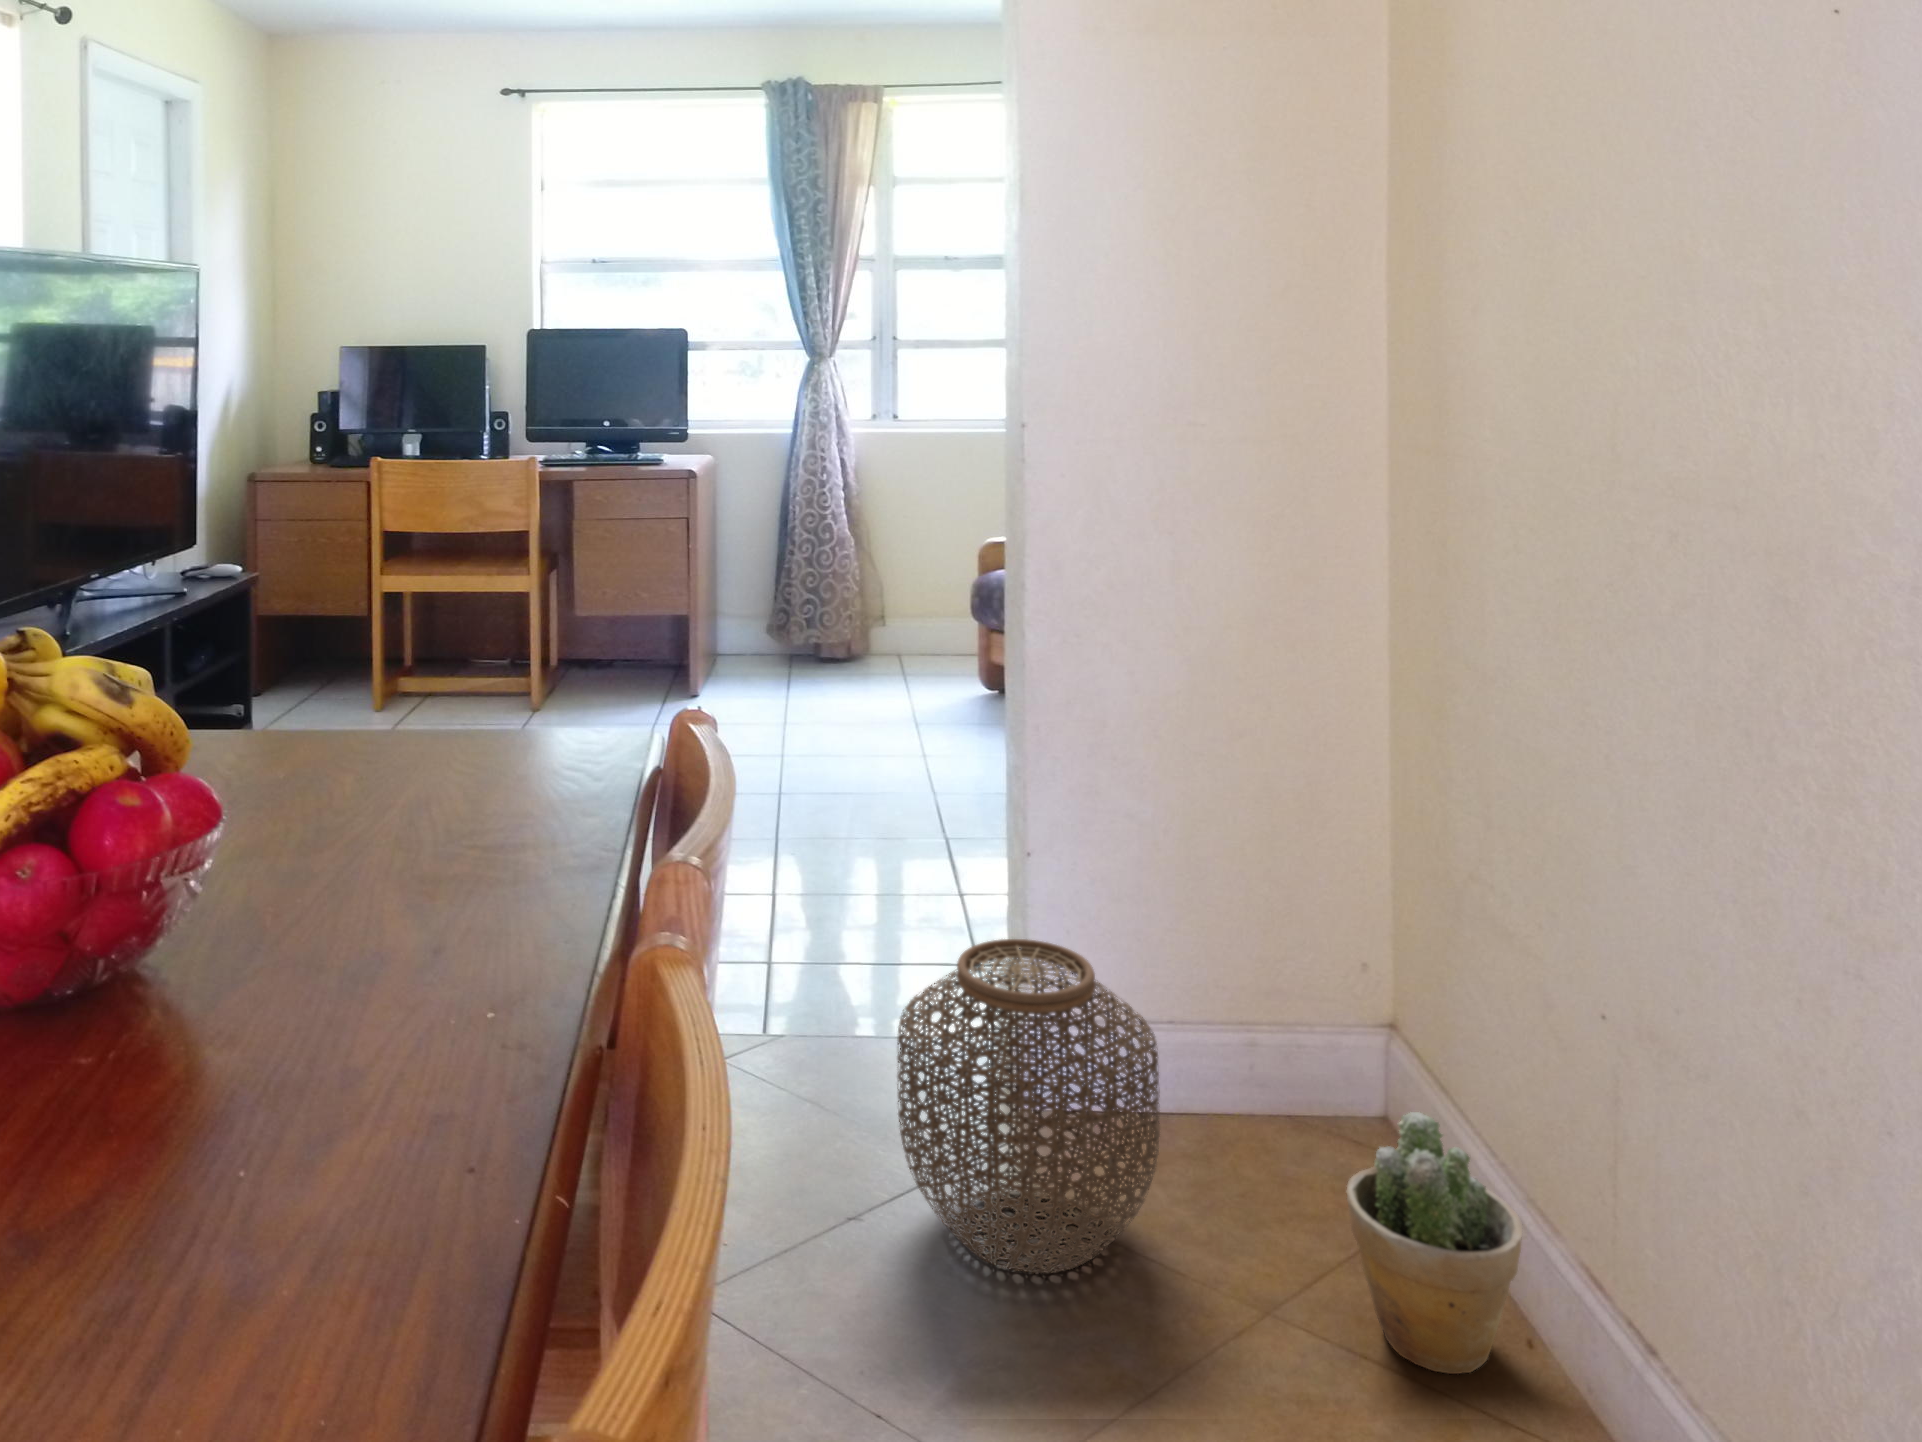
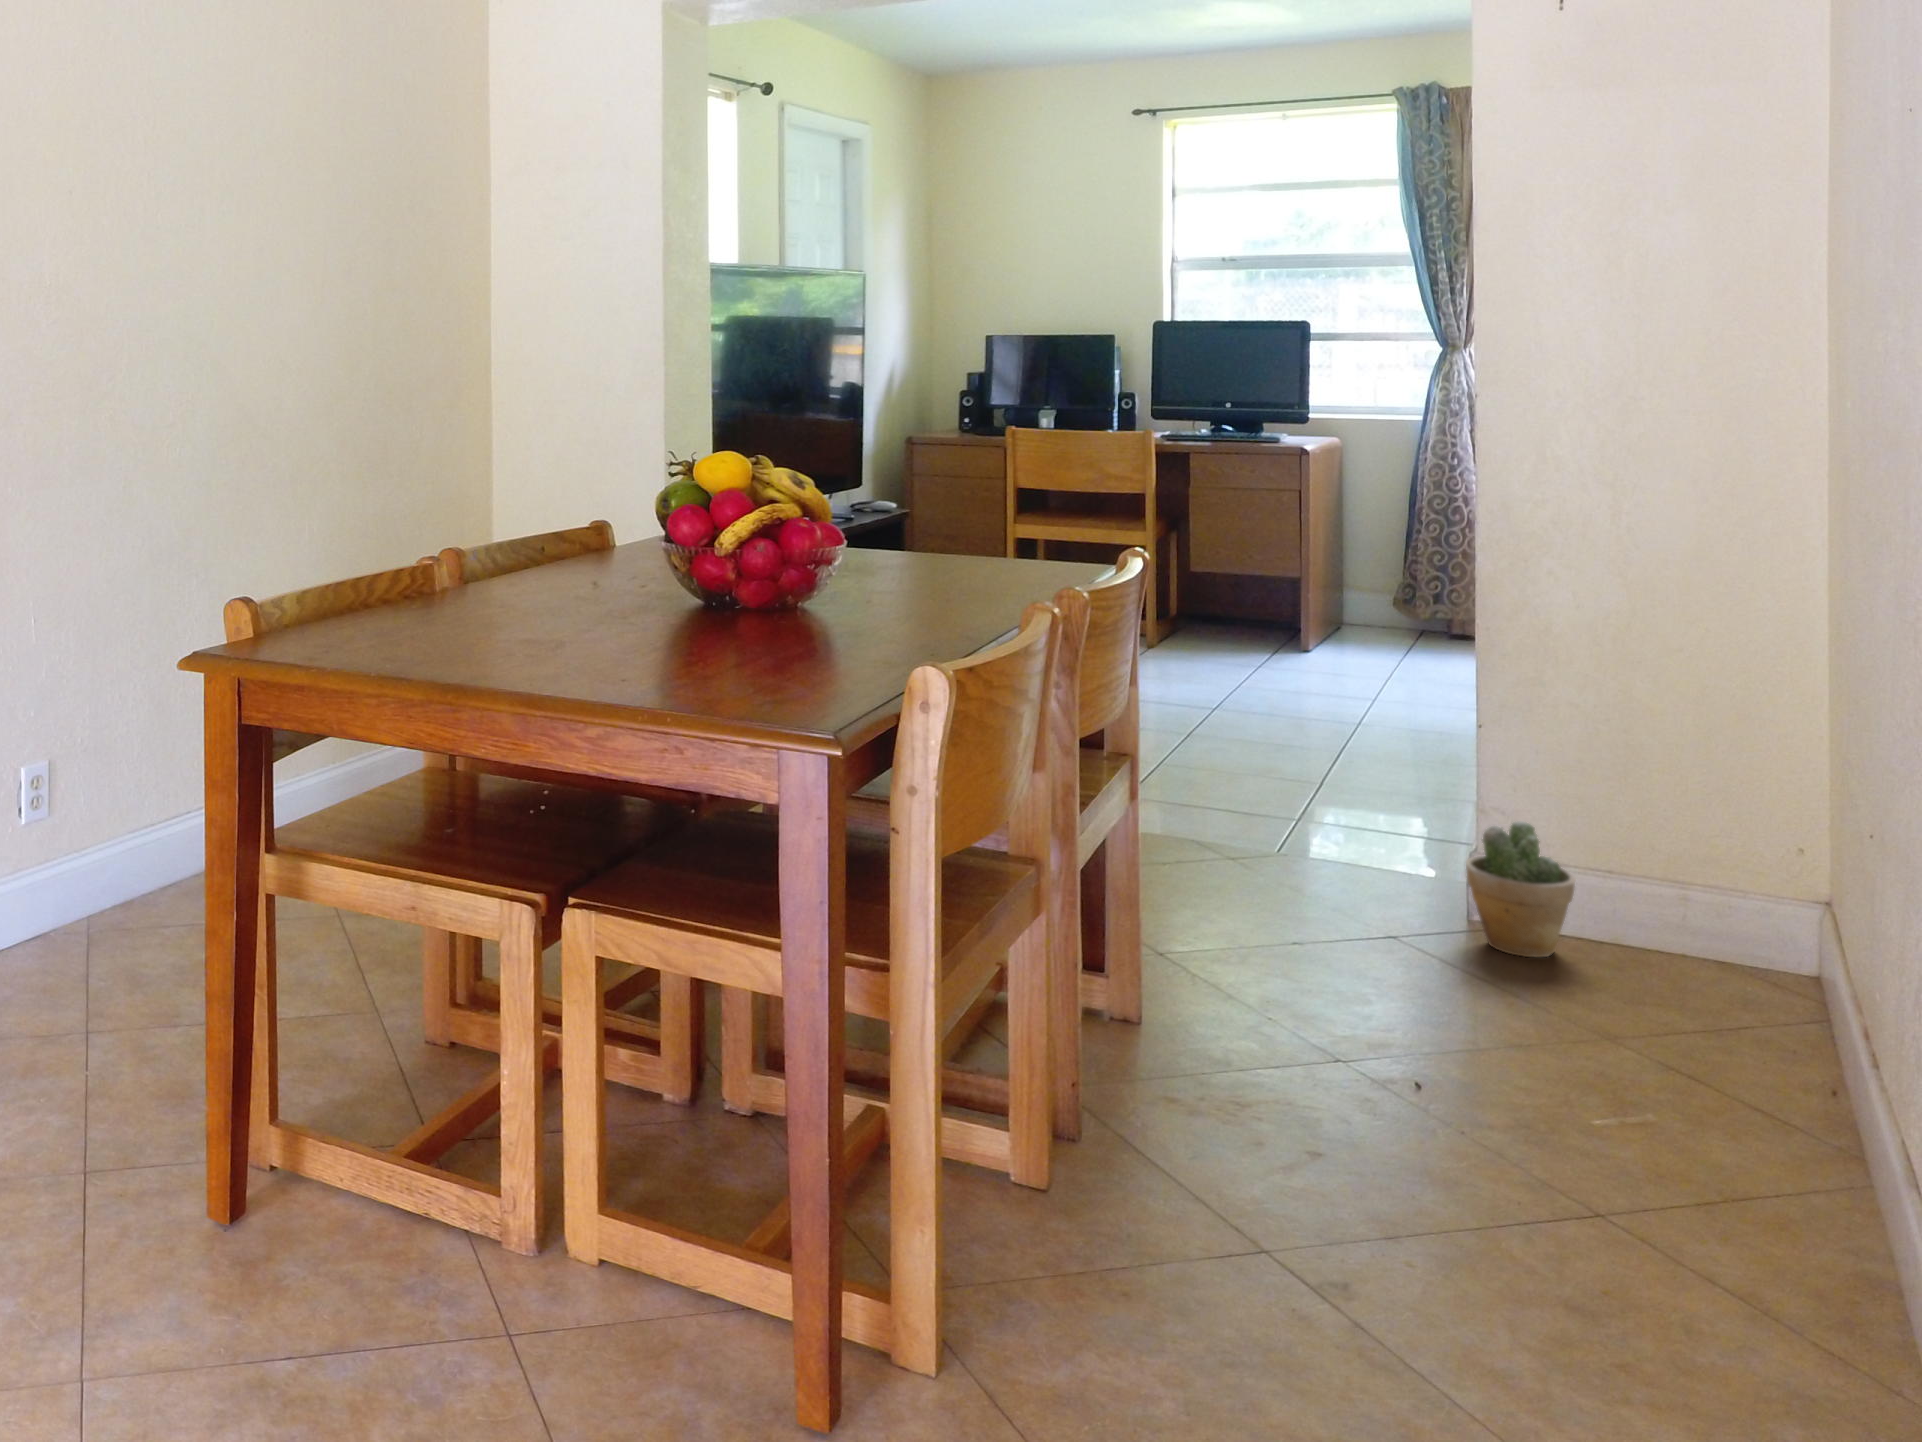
woven basket: present [897,939,1160,1273] -> none [1220,717,1389,894]

